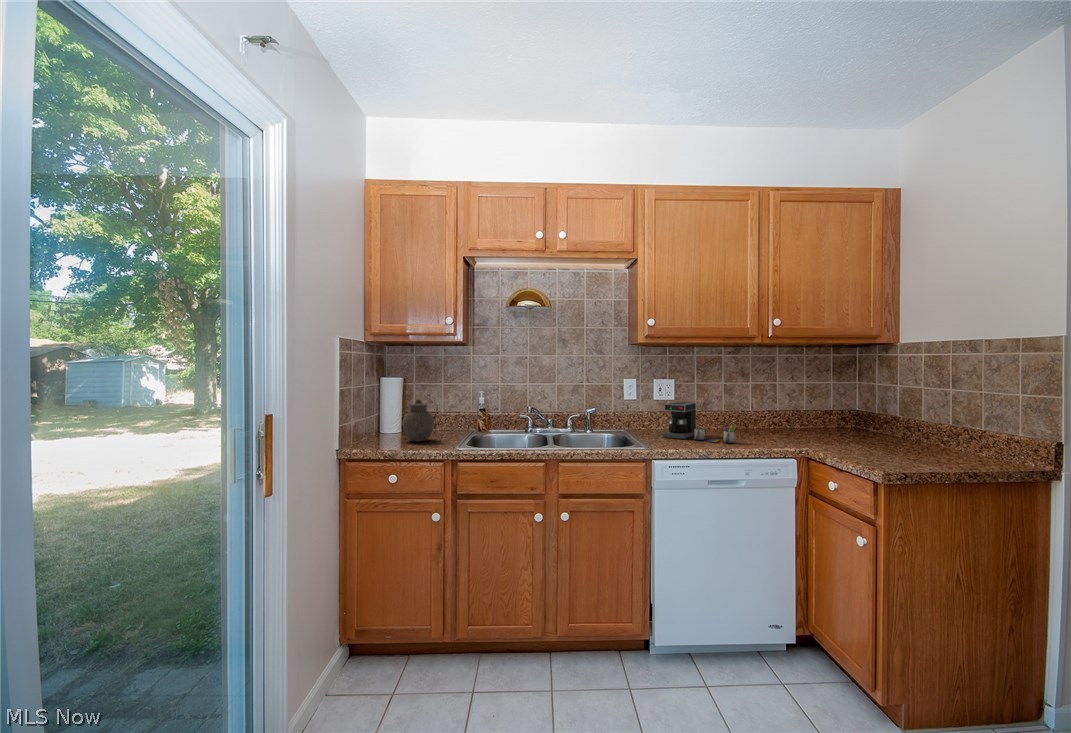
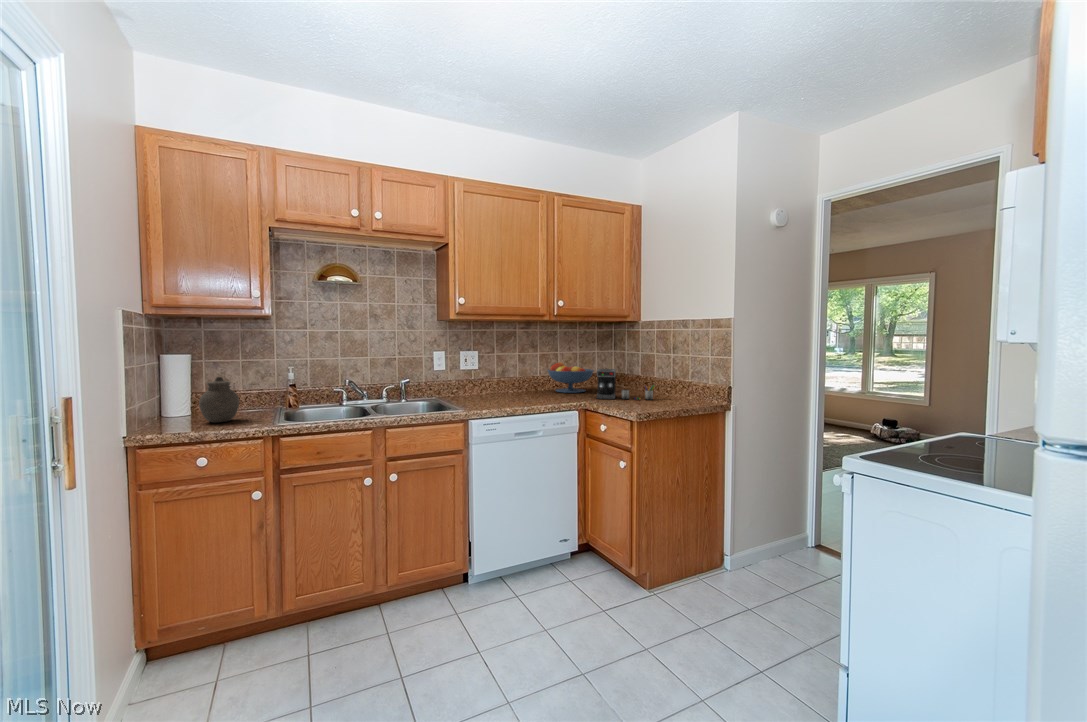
fruit bowl: none [760,395,827,435] -> present [548,362,594,393]
coffee maker: present [663,402,737,443] -> present [597,369,655,400]

